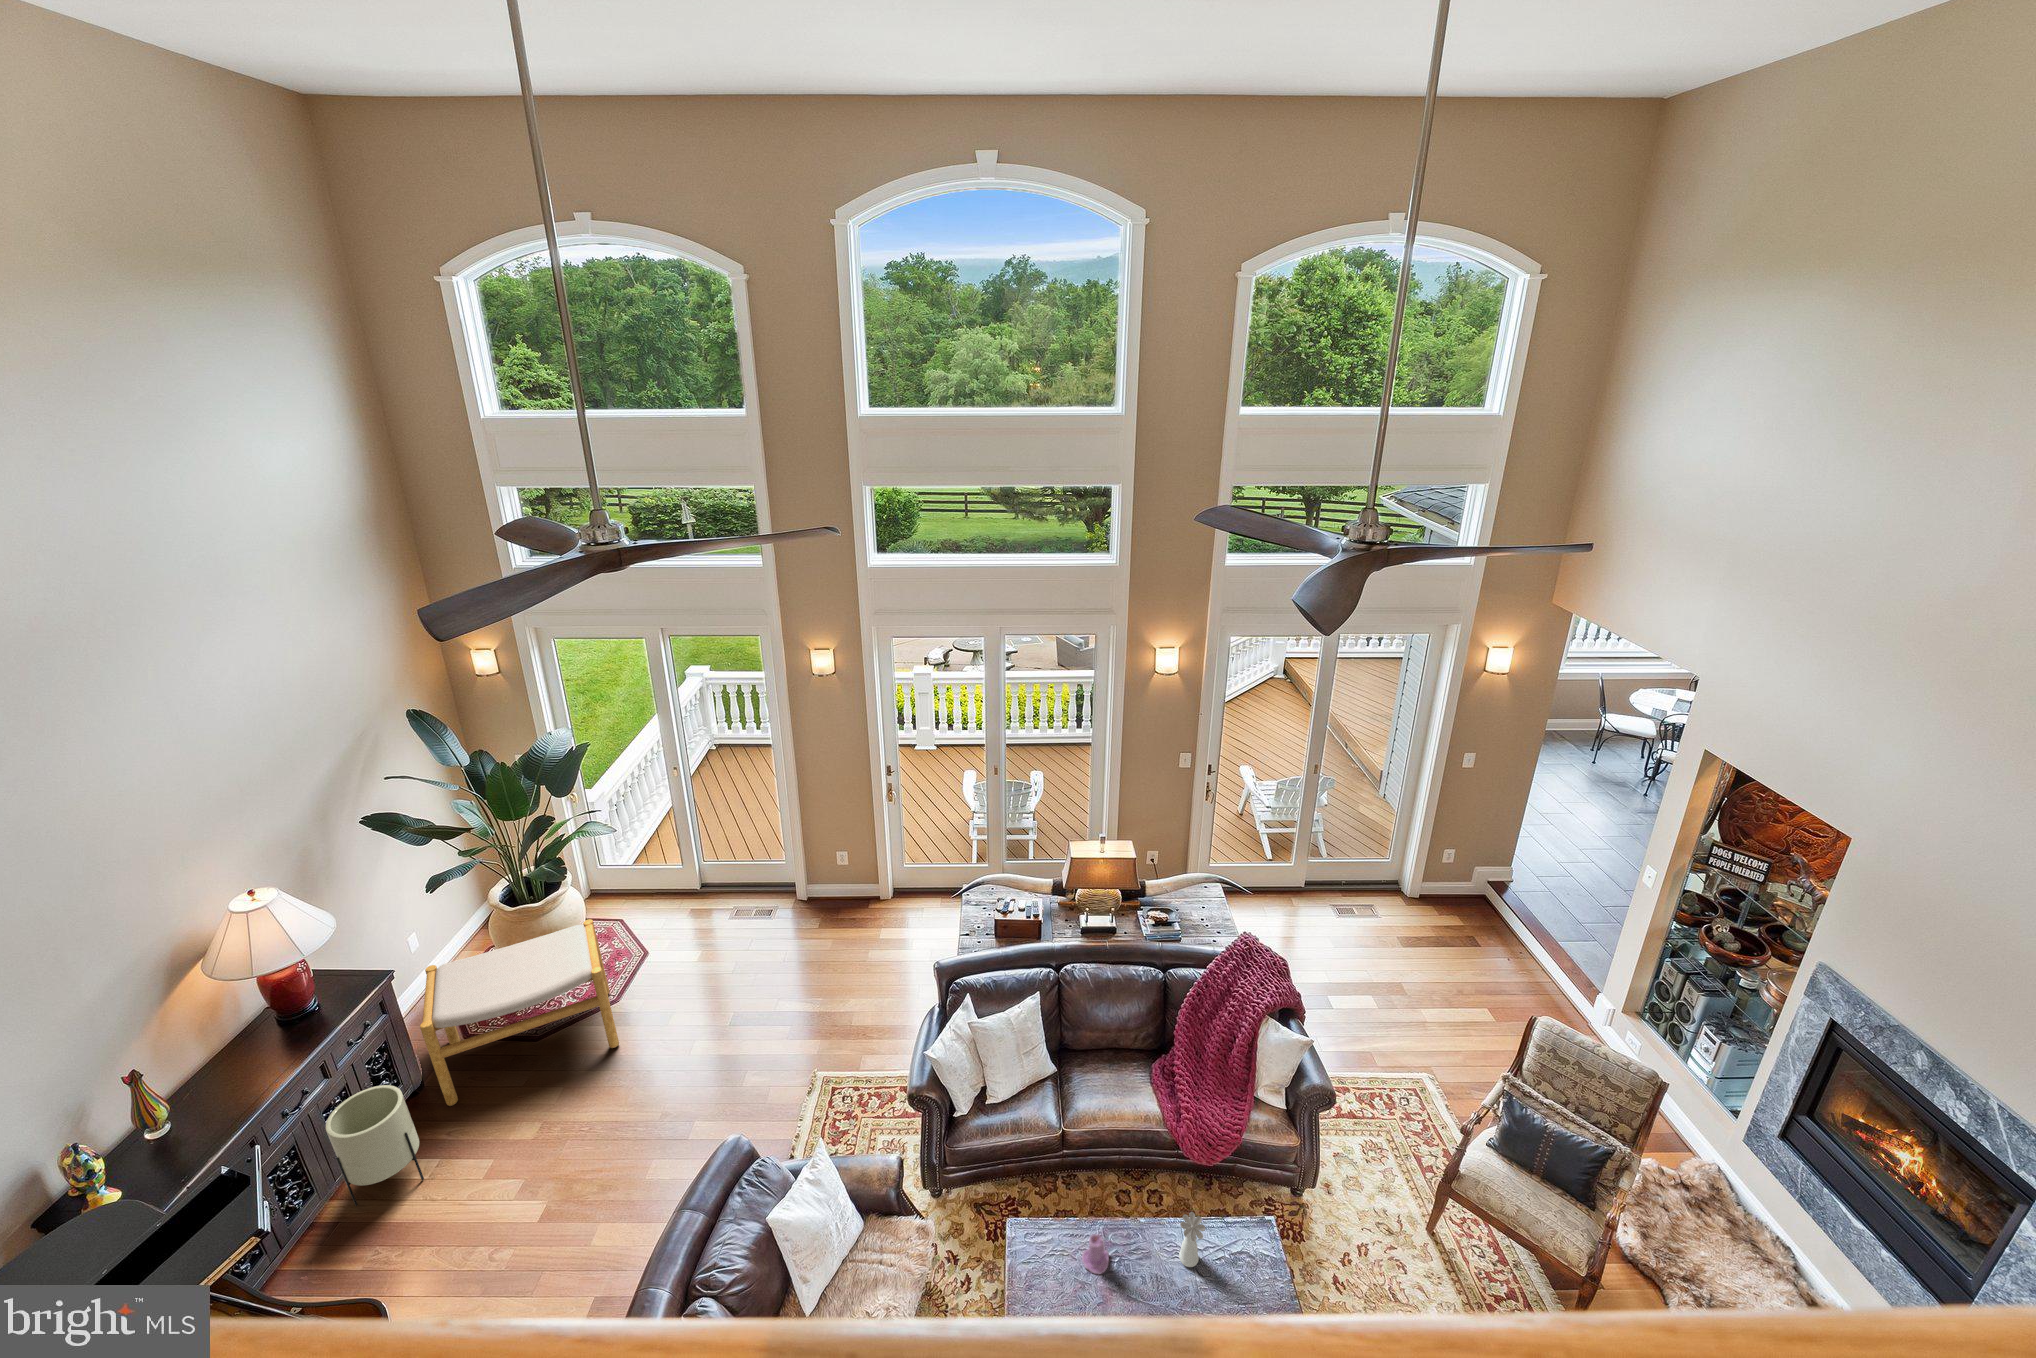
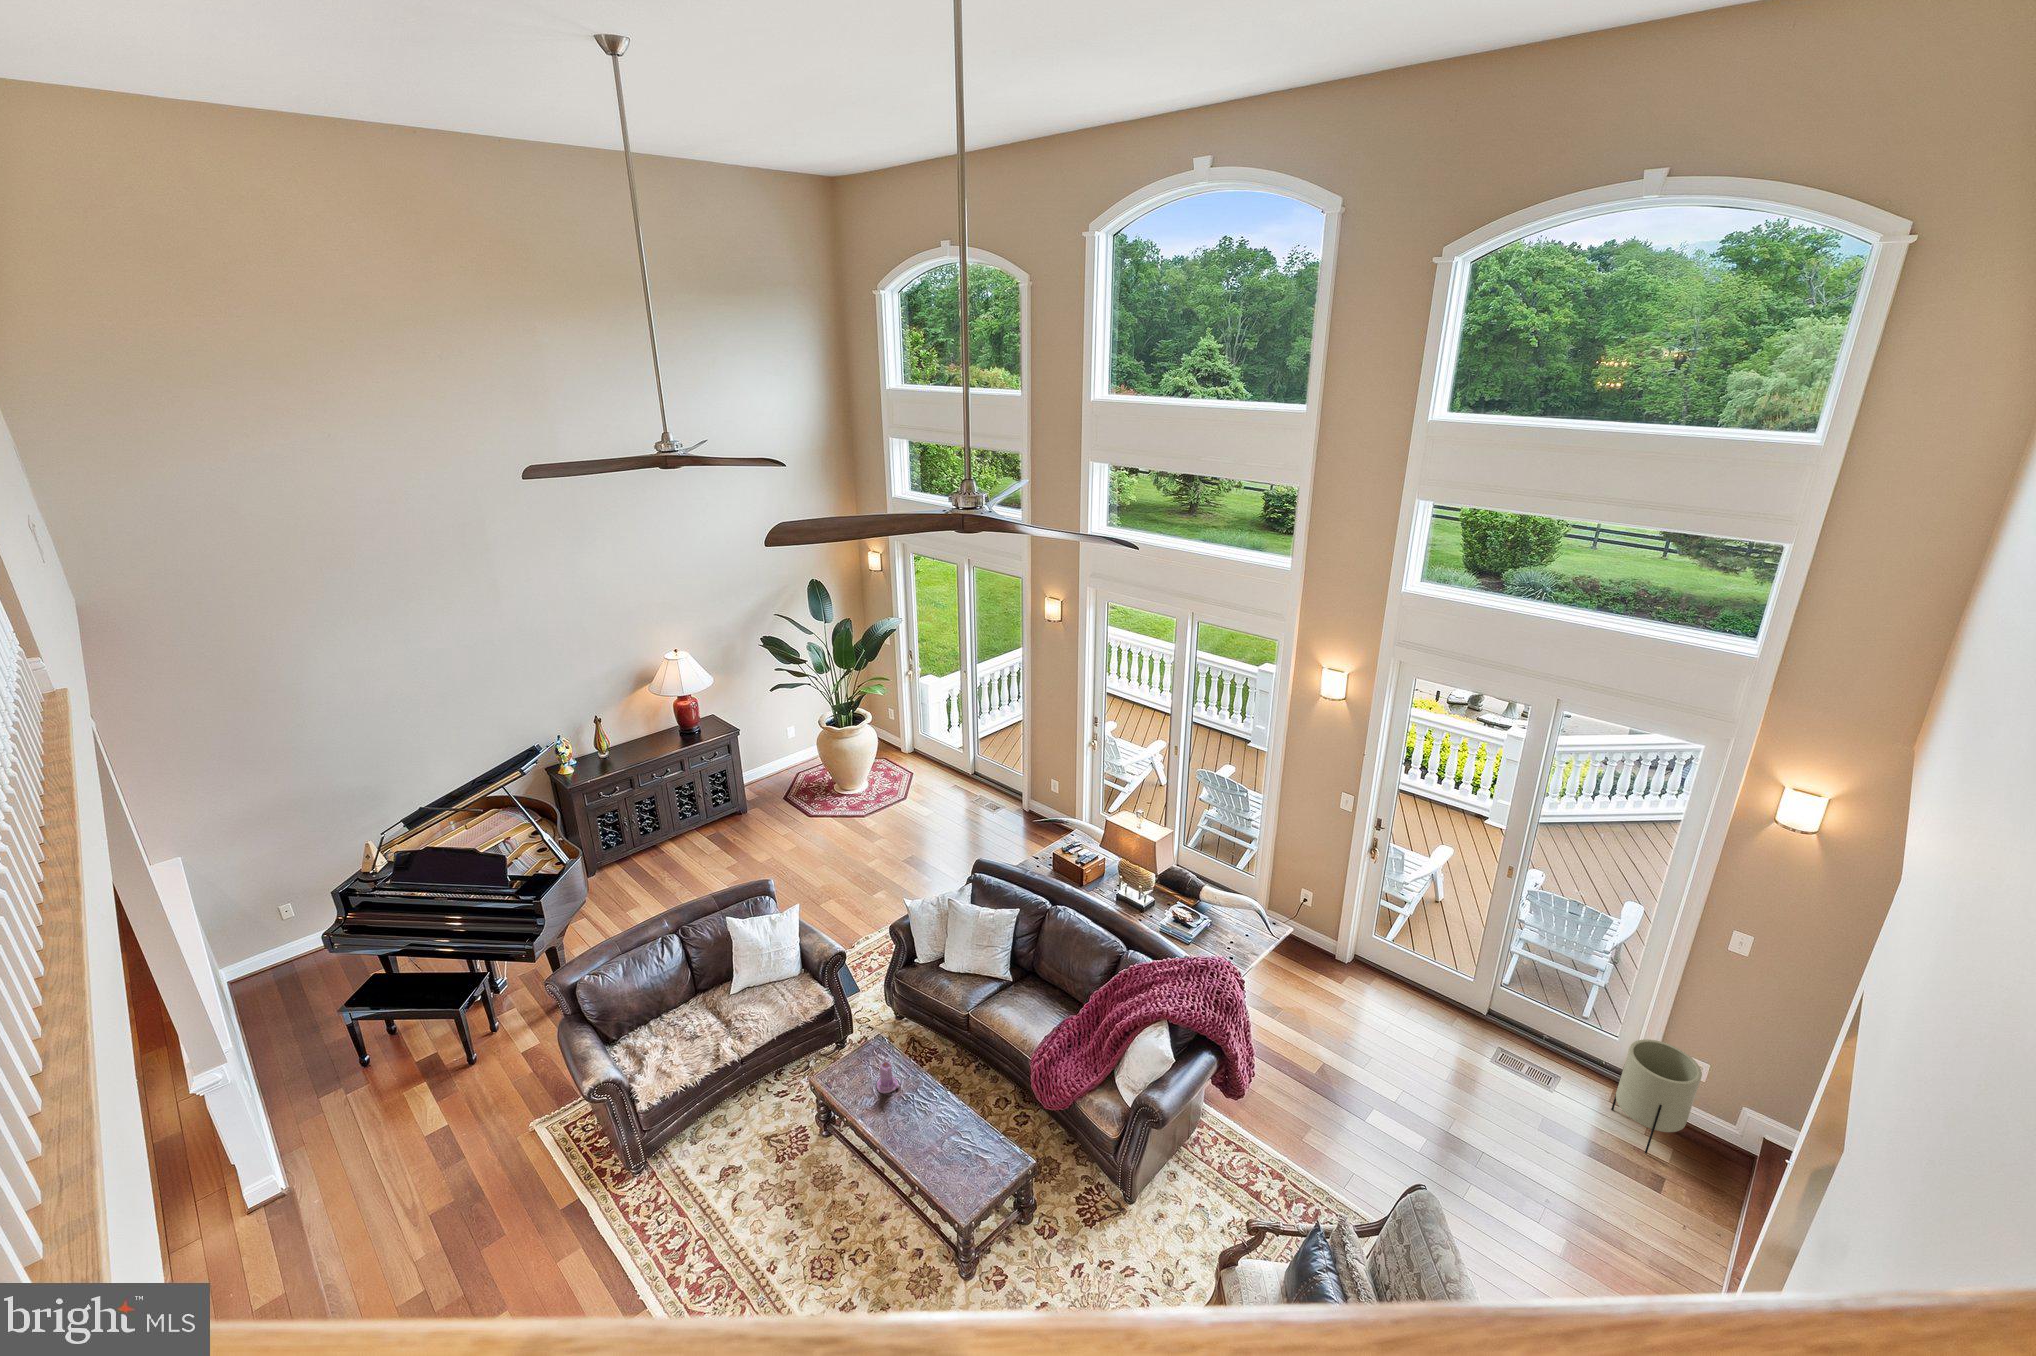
footstool: present [420,919,619,1106] -> none [738,740,867,841]
planter: present [326,1085,424,1206] -> present [1611,1039,1702,1154]
vase: present [1179,1212,1205,1267] -> none [921,1082,946,1133]

